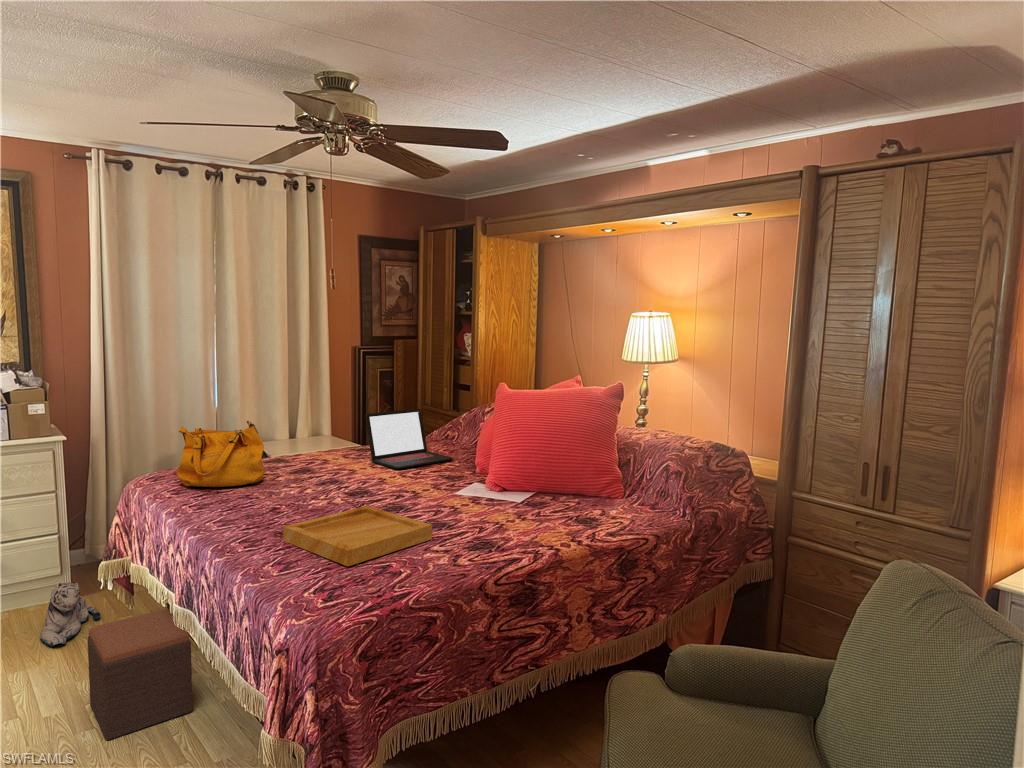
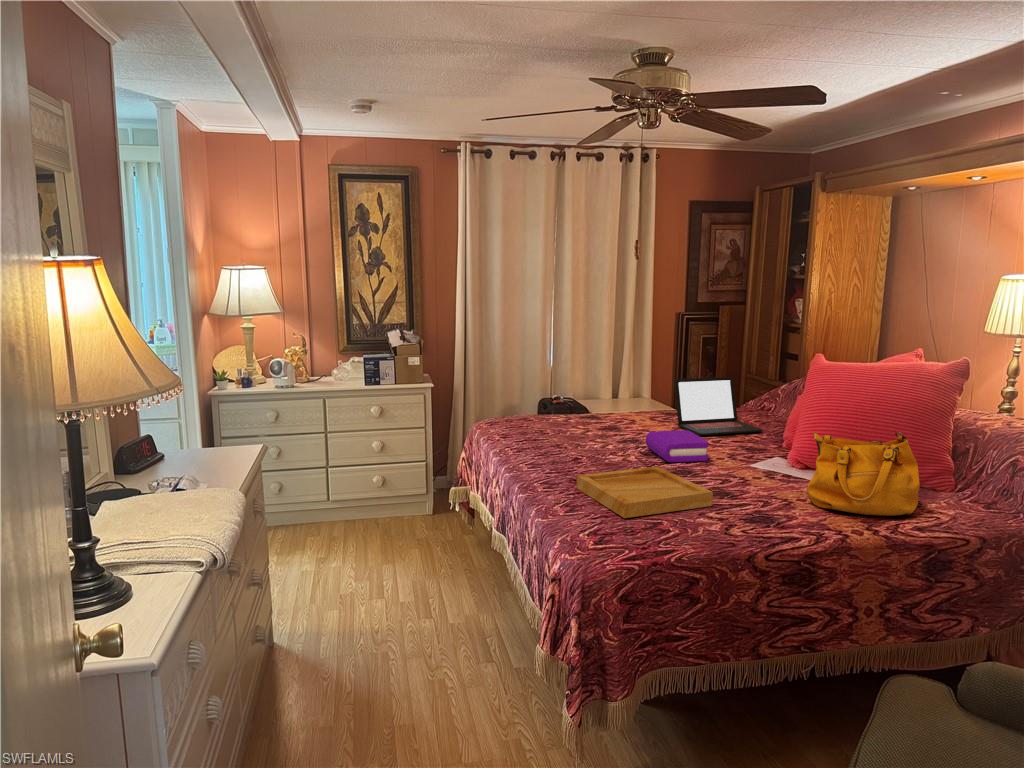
handbag: present [177,421,264,487] -> present [807,432,920,516]
book: none [346,465,413,500] -> present [646,430,709,462]
plush toy: present [40,582,100,647] -> none [408,500,450,549]
footstool: present [87,609,193,740] -> none [433,533,504,626]

